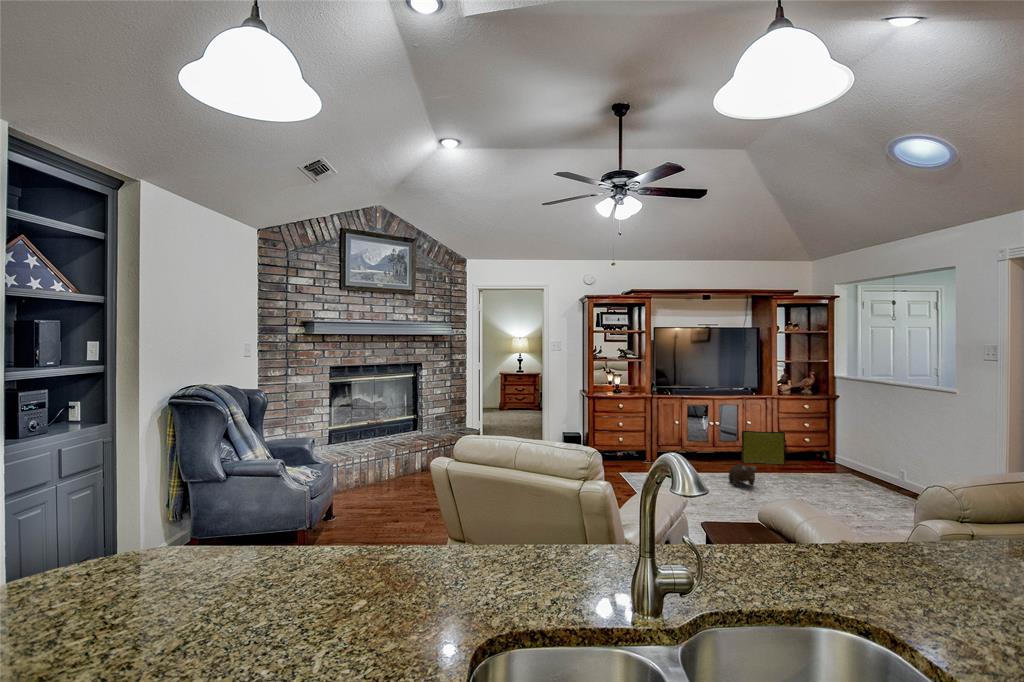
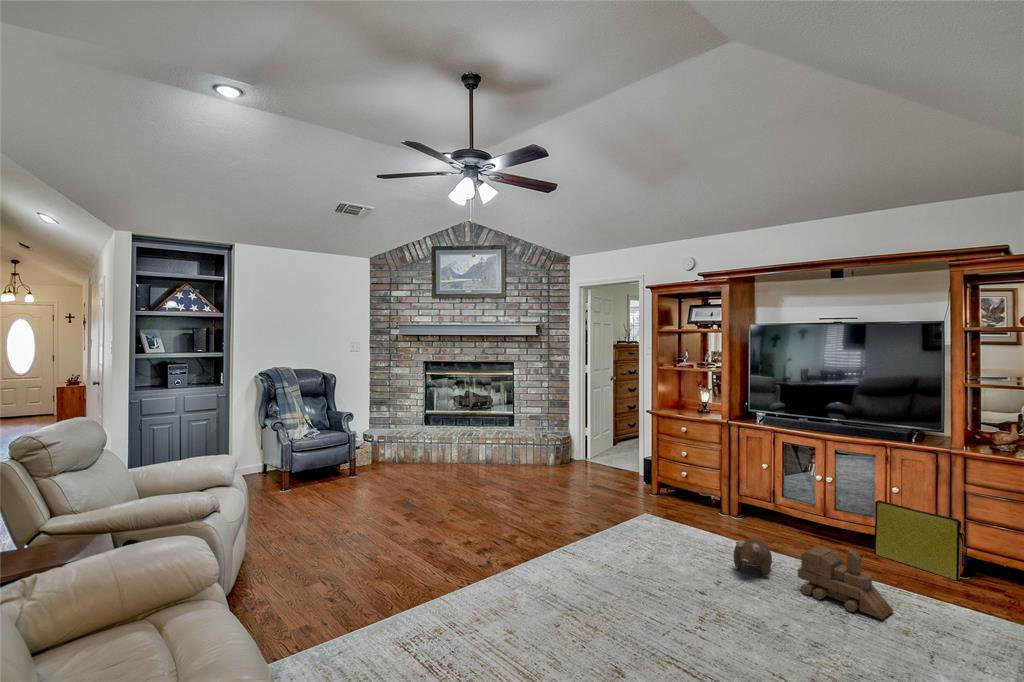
toy train: none [765,455,819,488] -> present [798,545,893,619]

